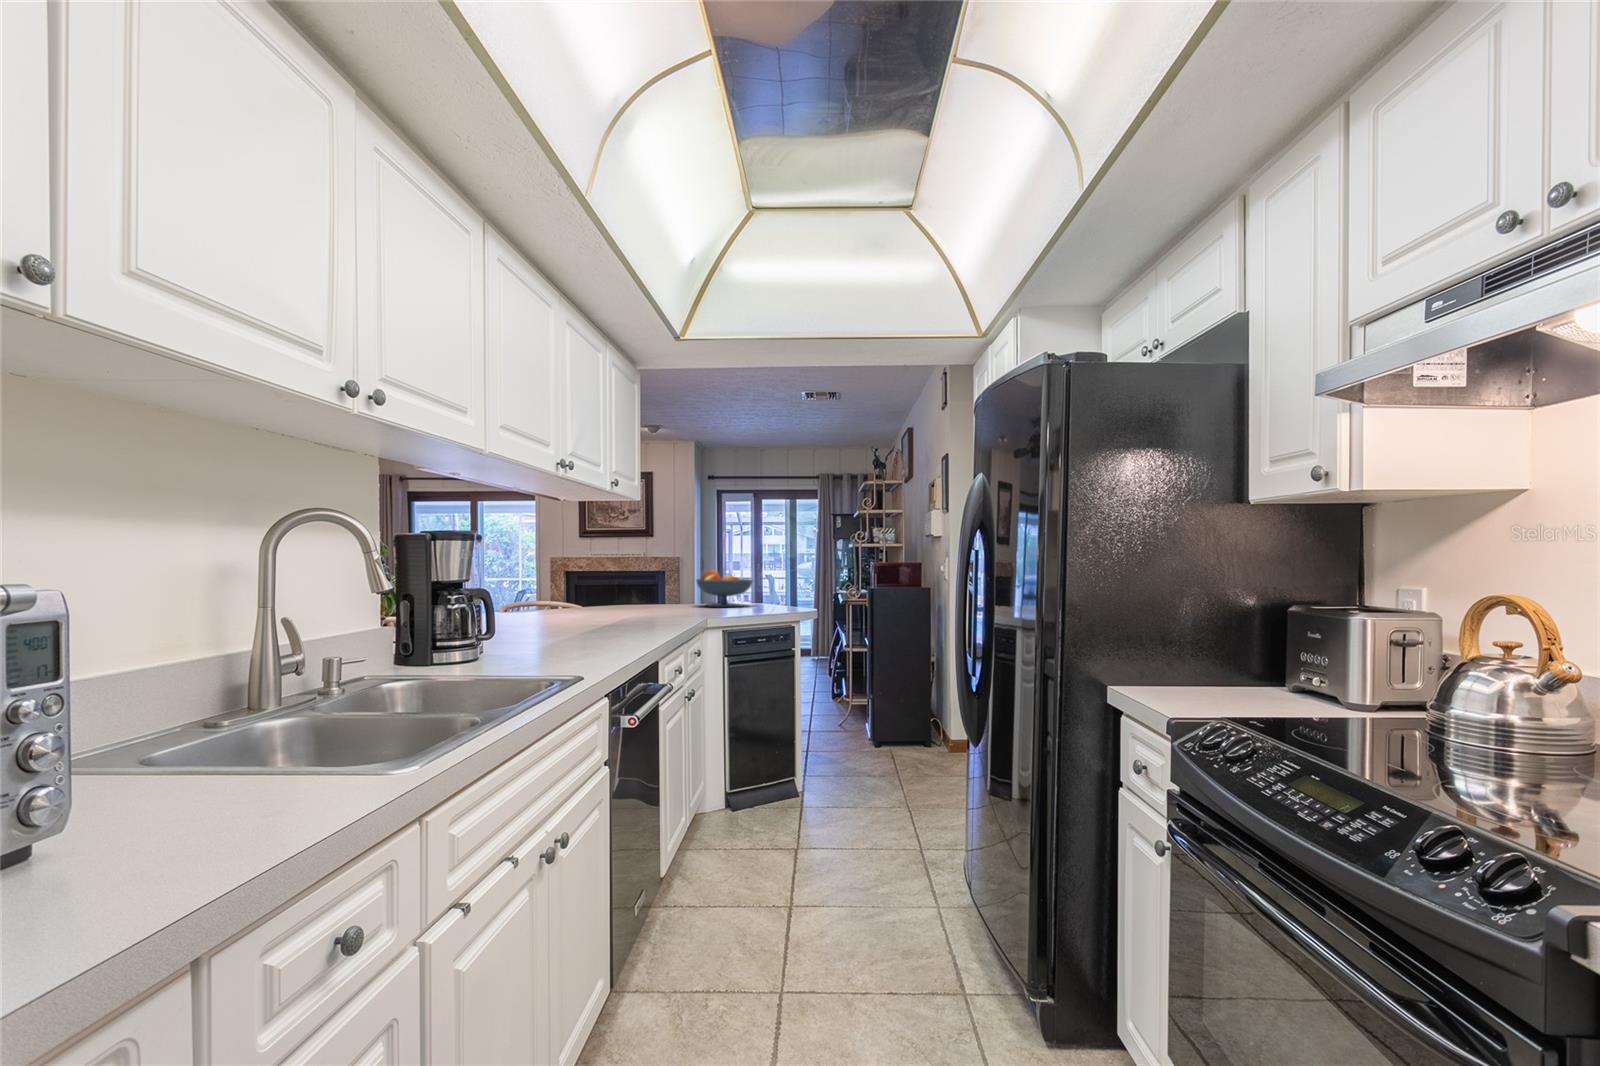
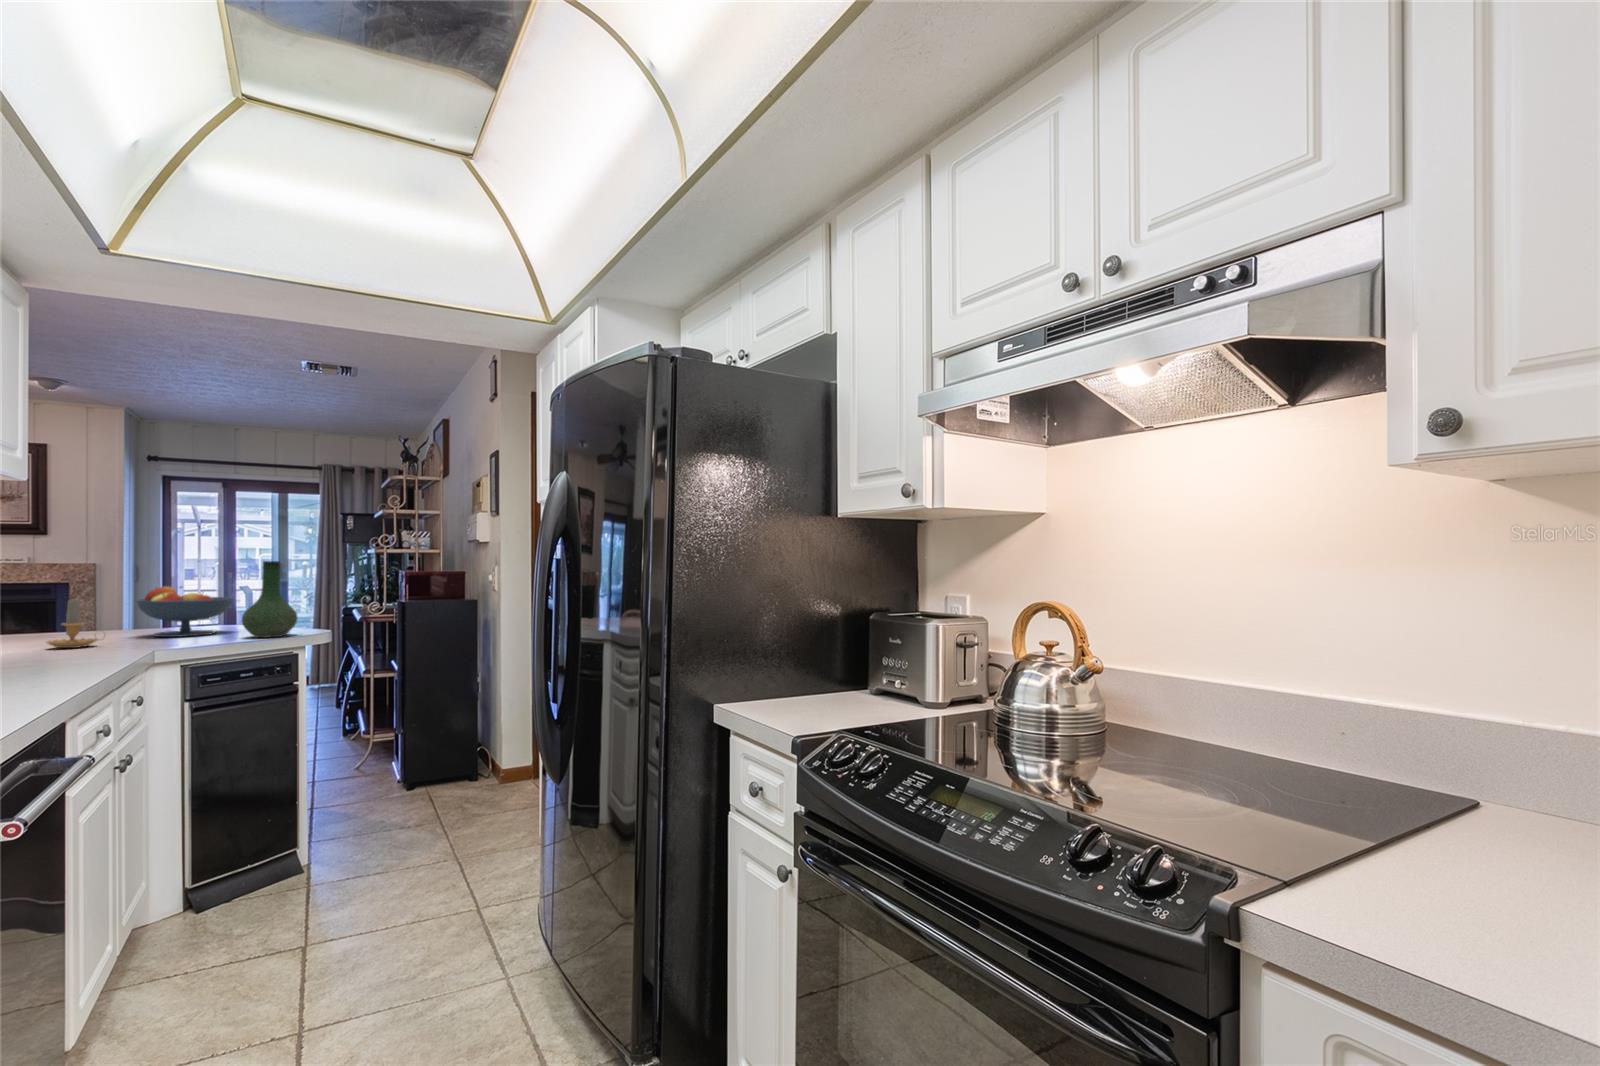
vase: none [757,552,793,611] -> present [242,561,297,638]
candle: none [648,575,679,611] -> present [47,600,99,648]

